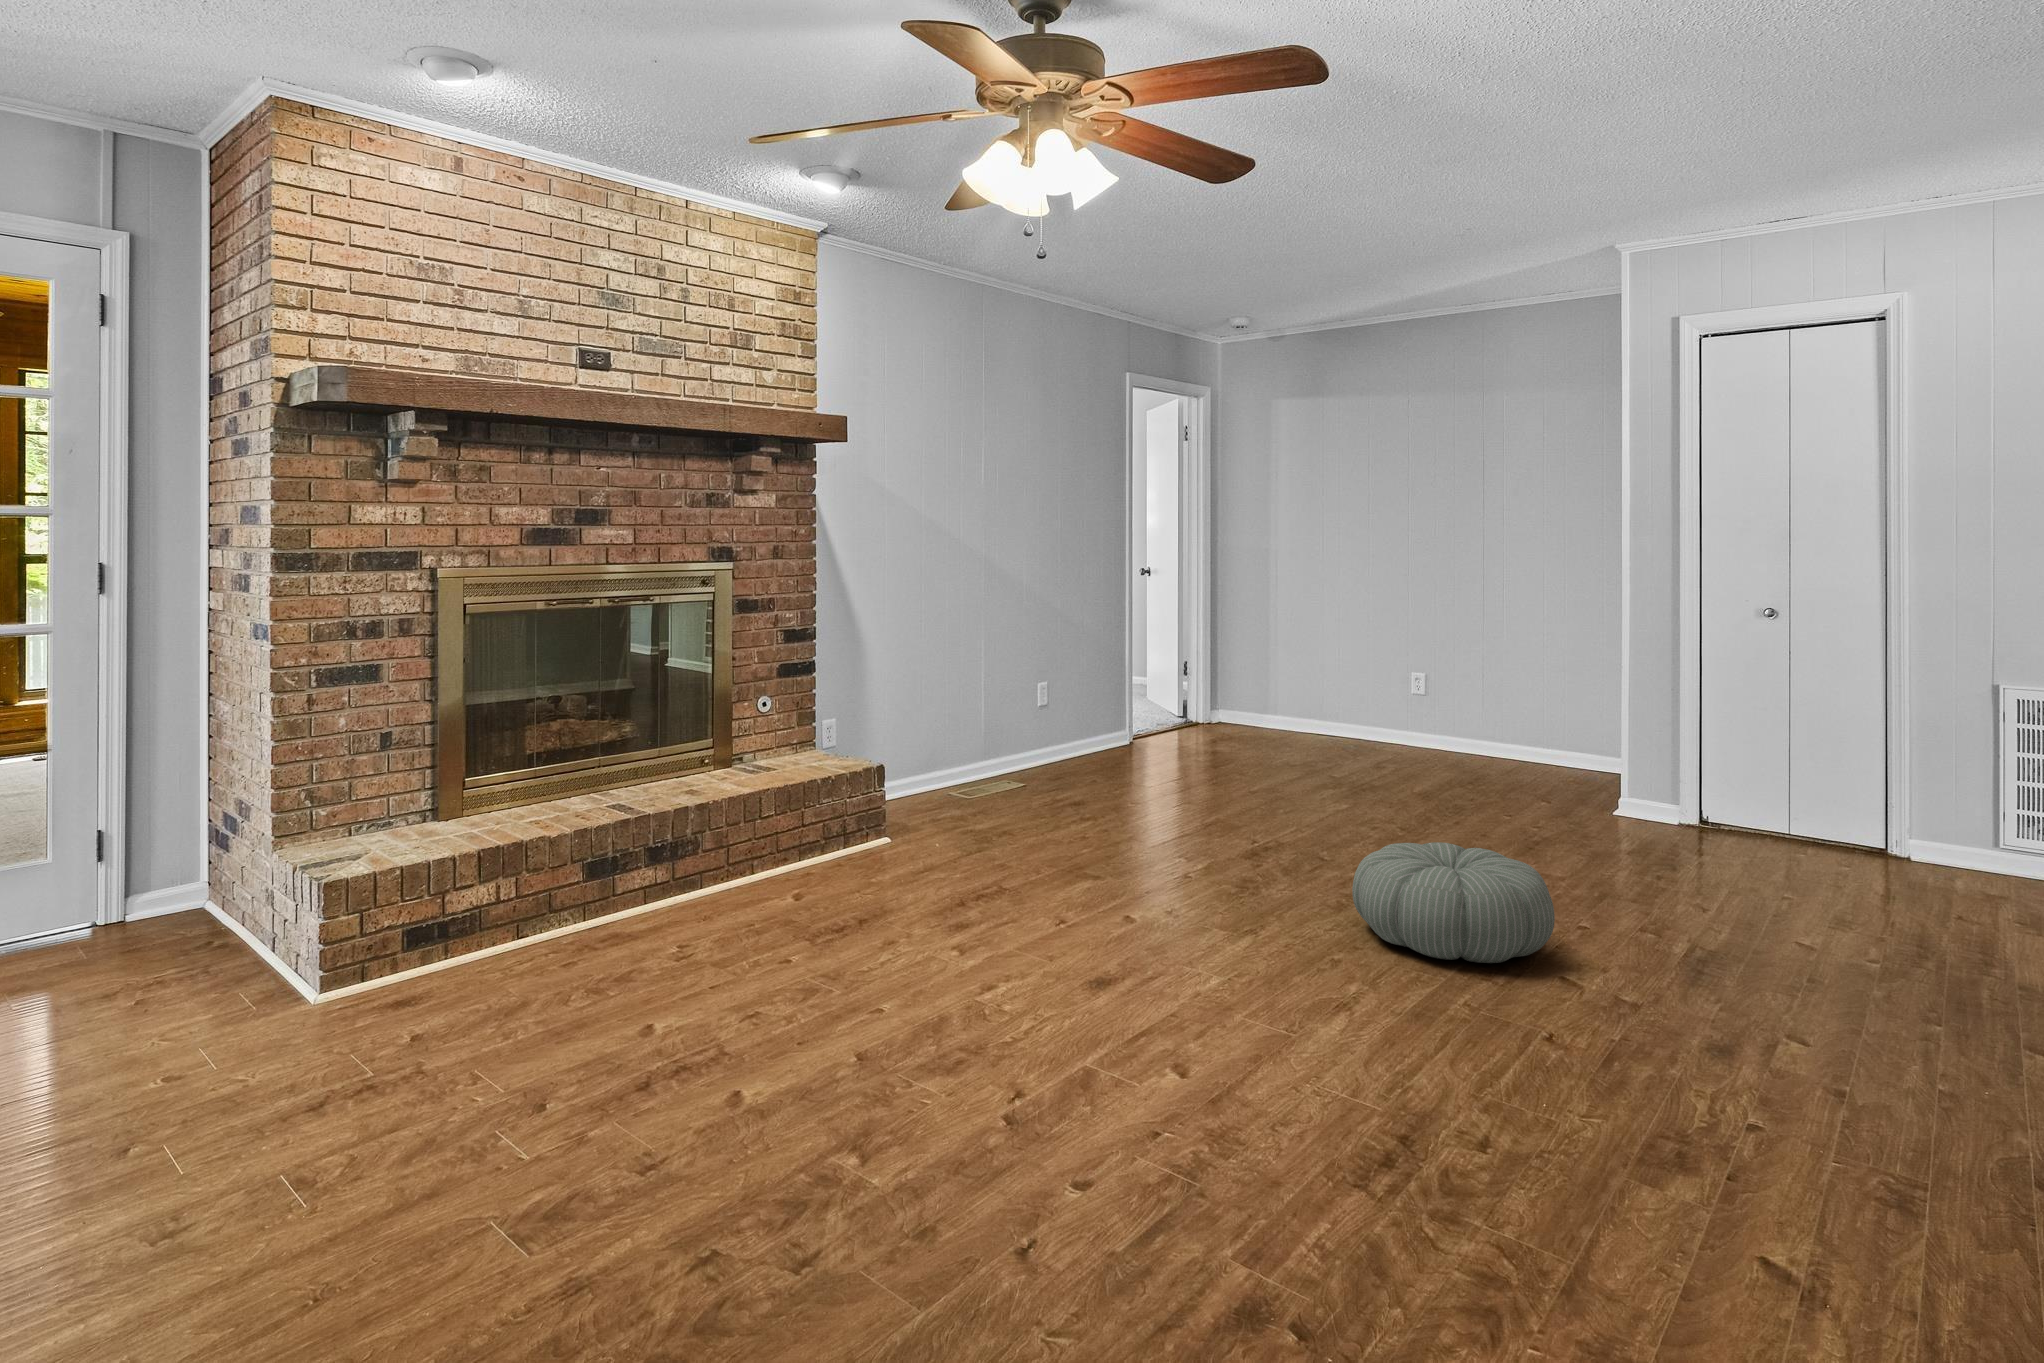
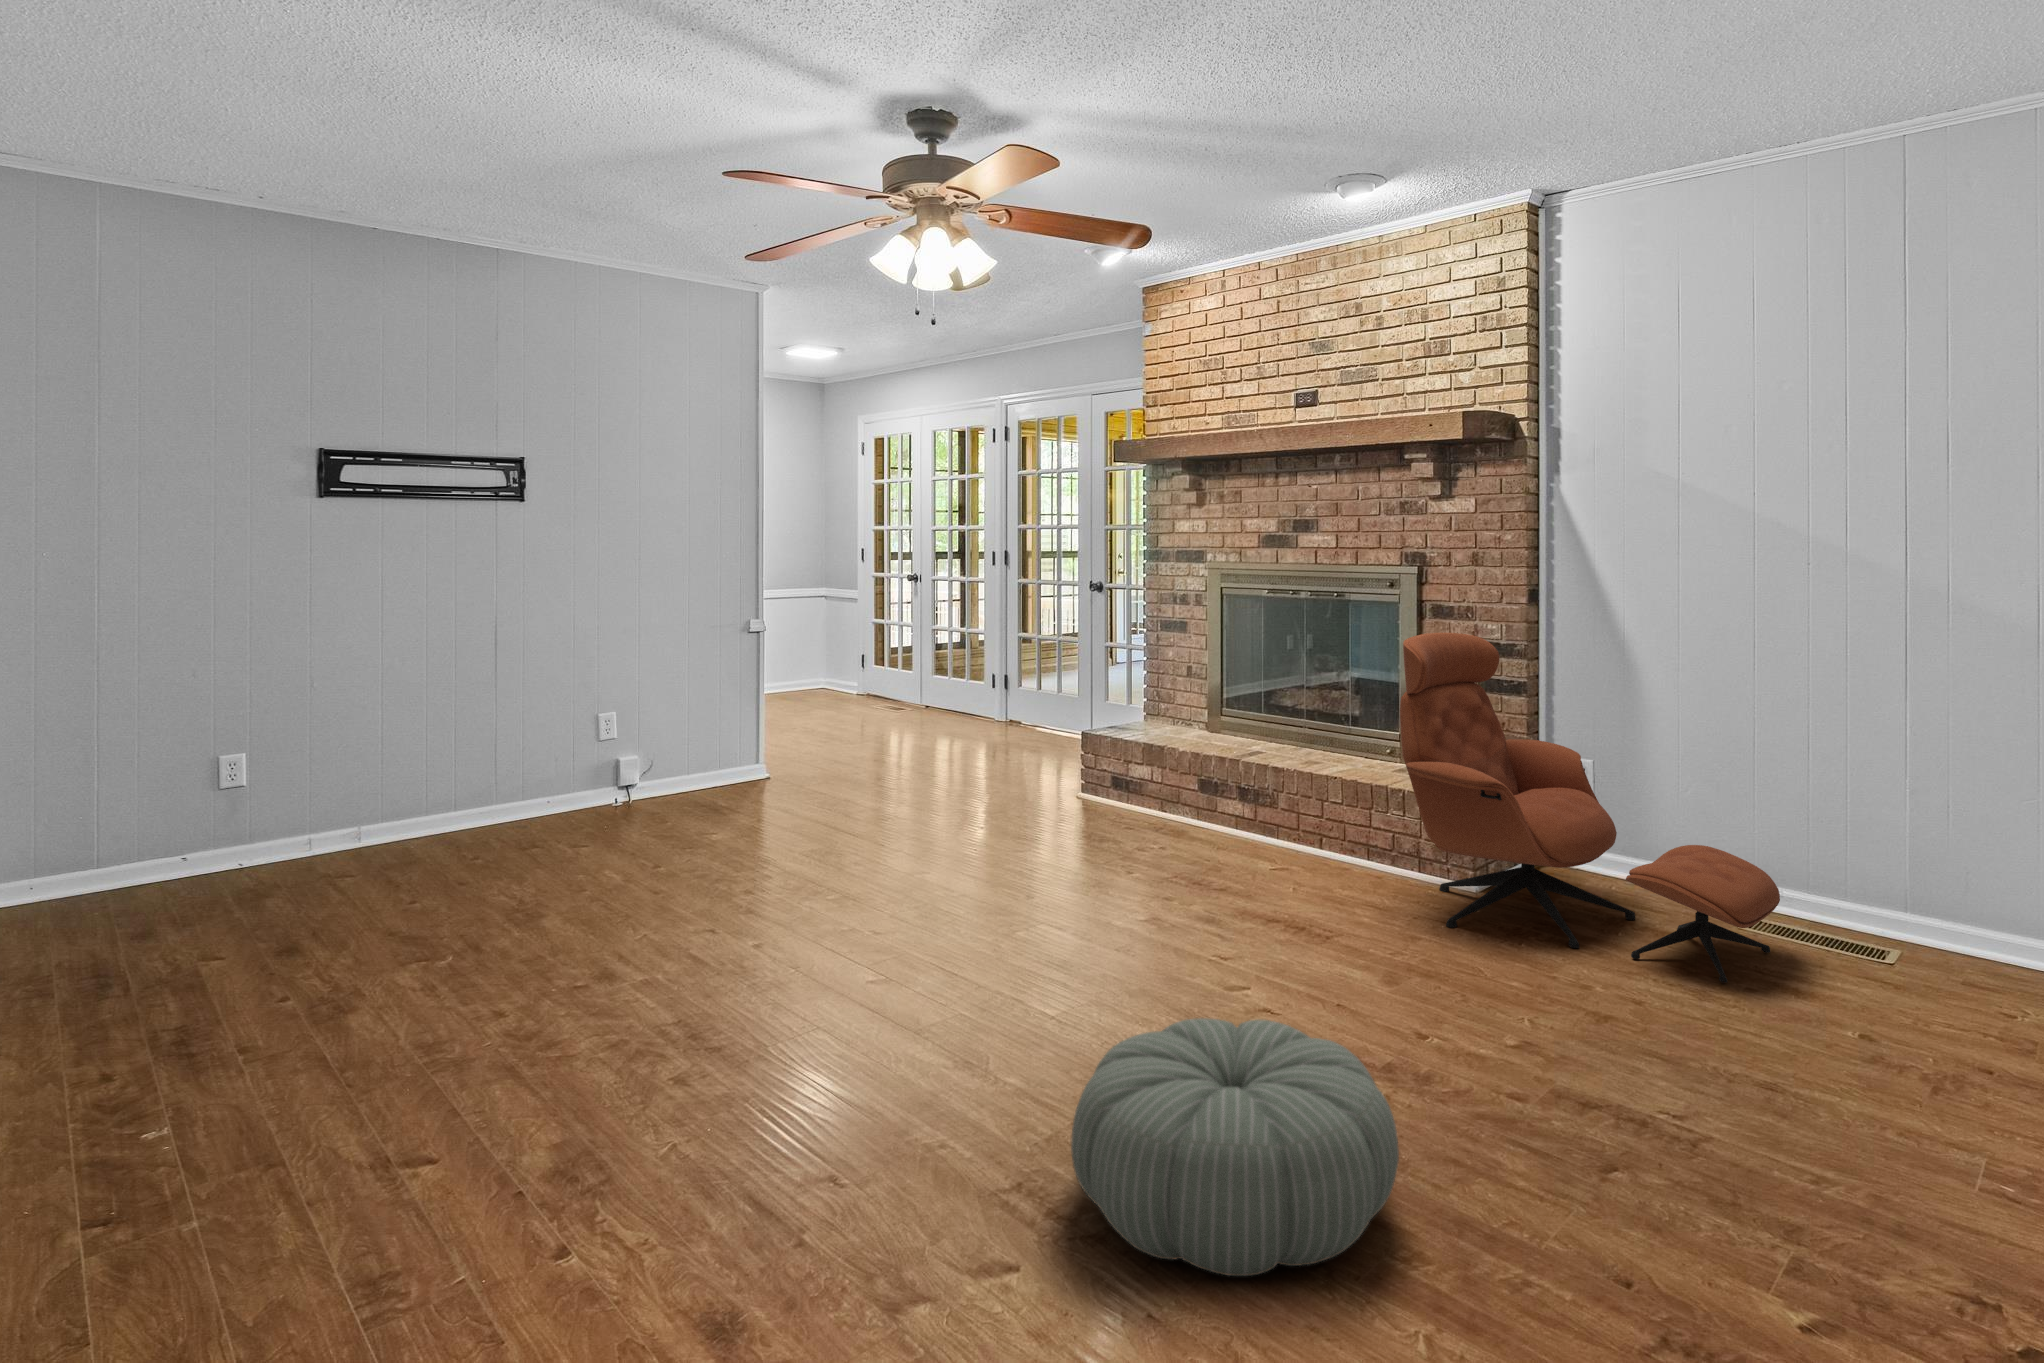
lounge chair: none [843,623,1085,862] -> present [1400,633,1780,983]

